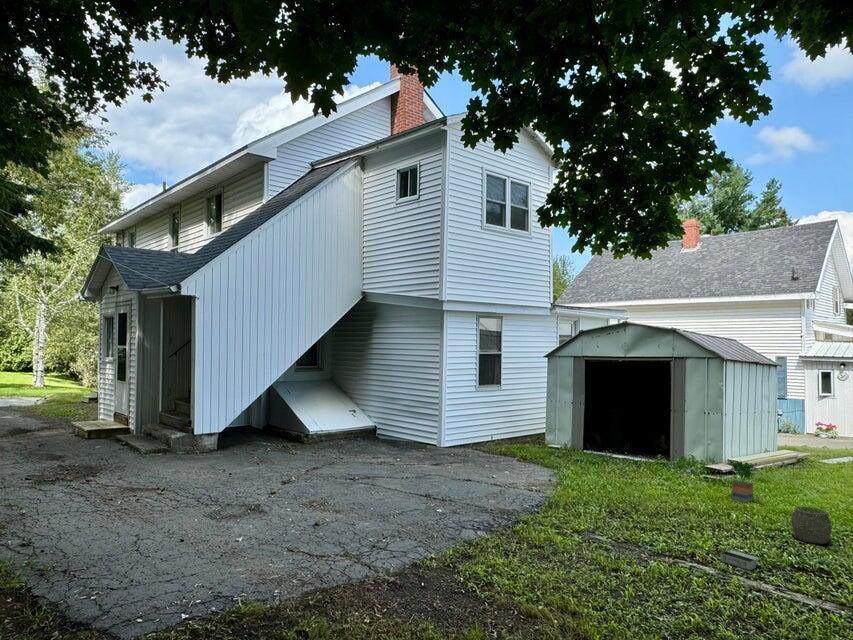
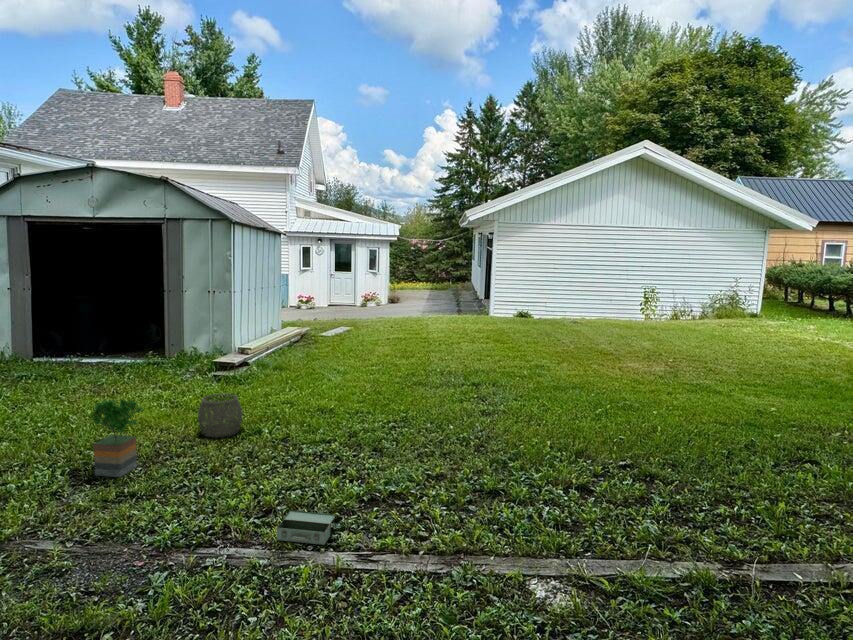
potted tree: present [731,461,757,502] -> present [92,400,143,477]
woven basket: present [791,507,832,544] -> present [198,393,243,437]

